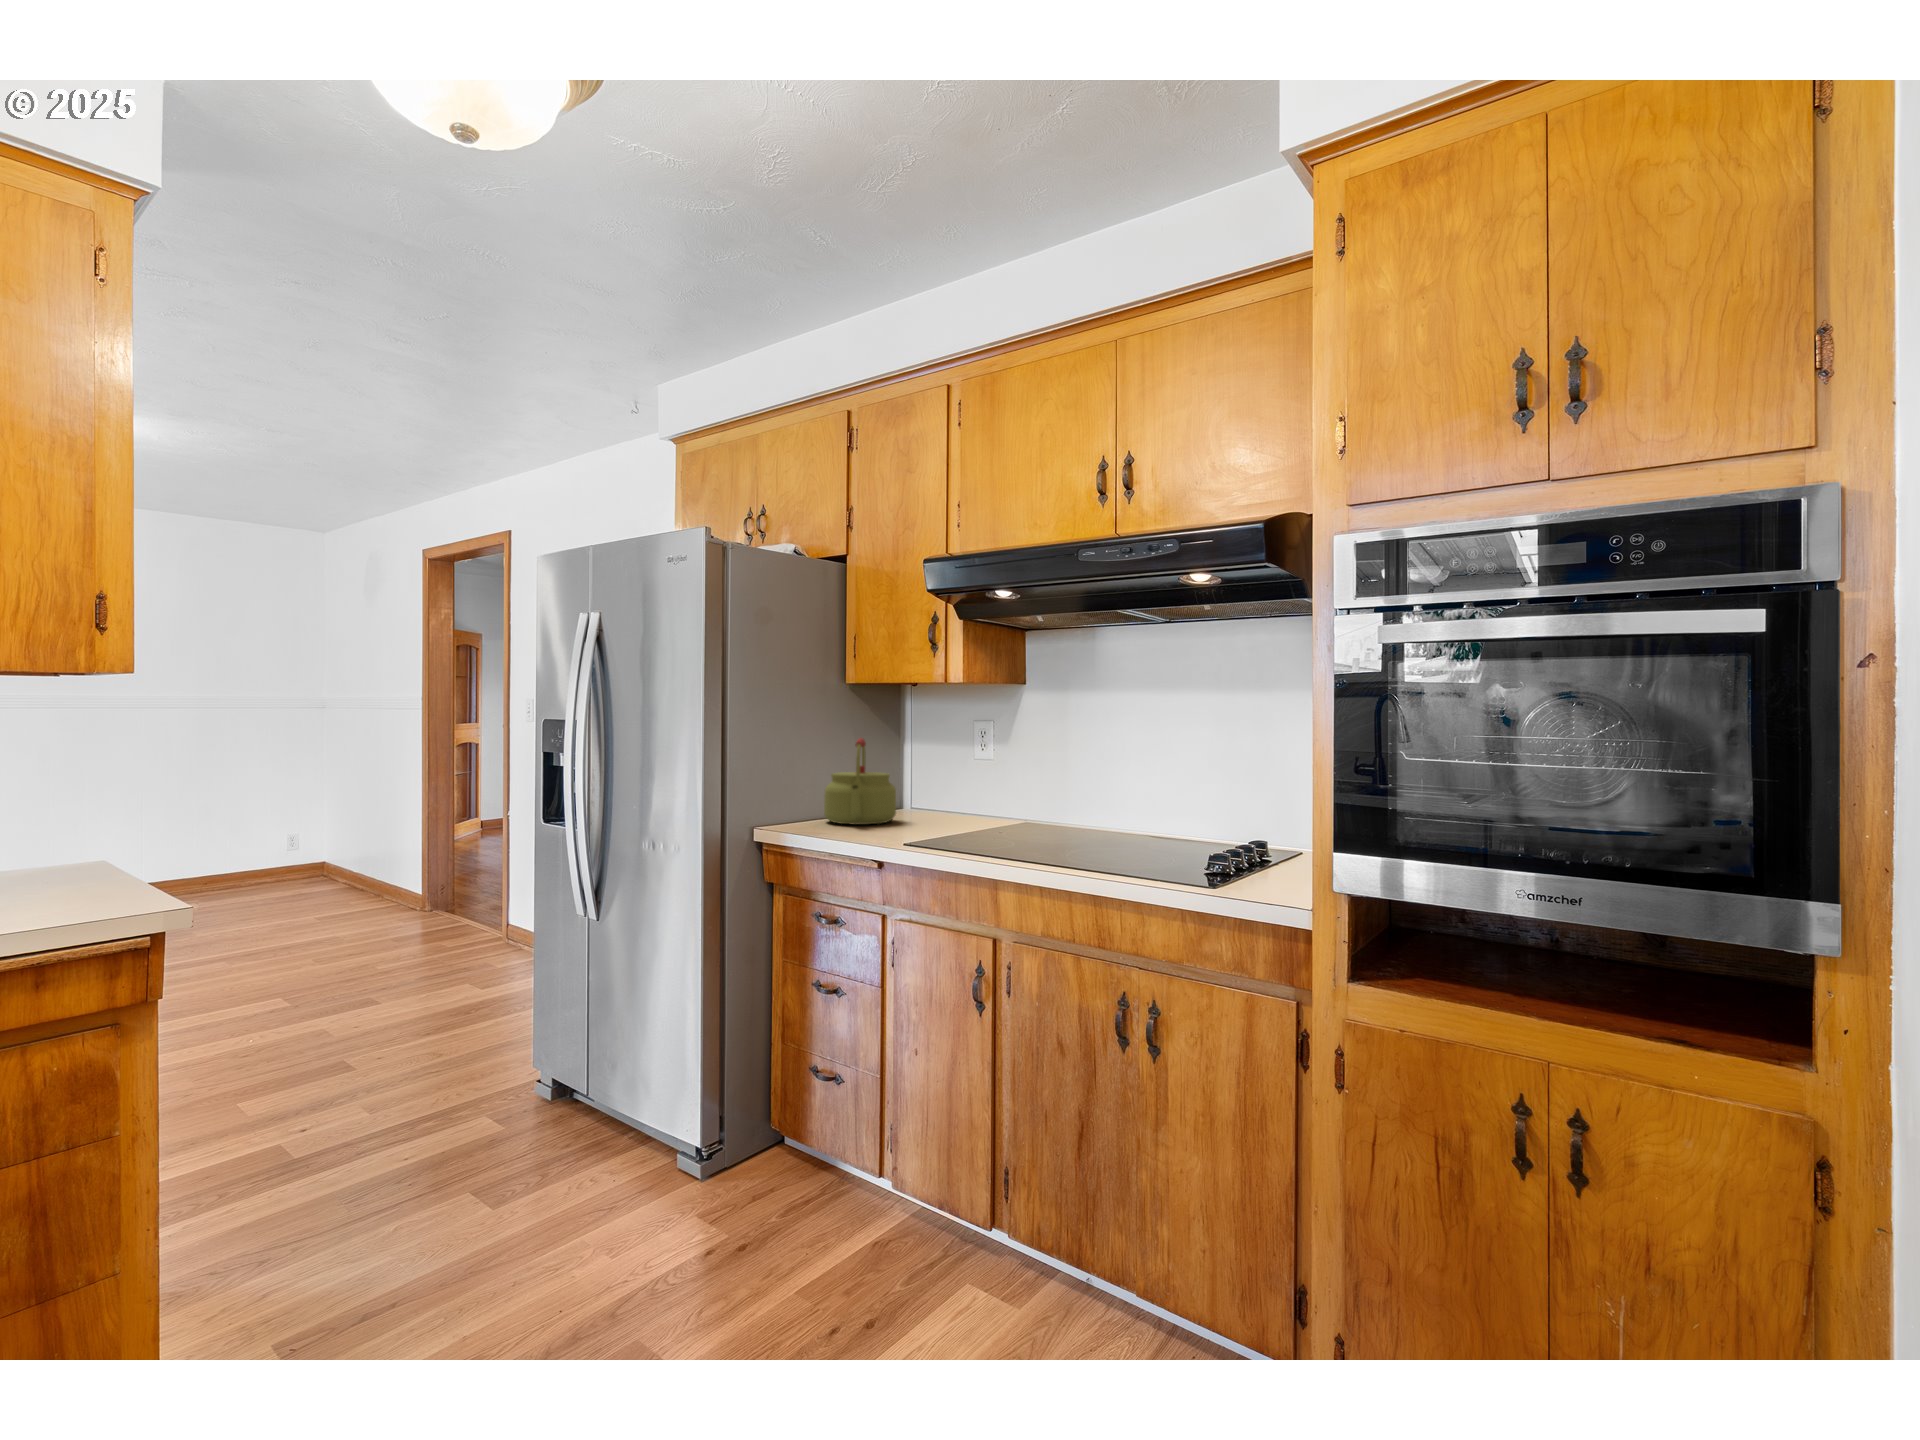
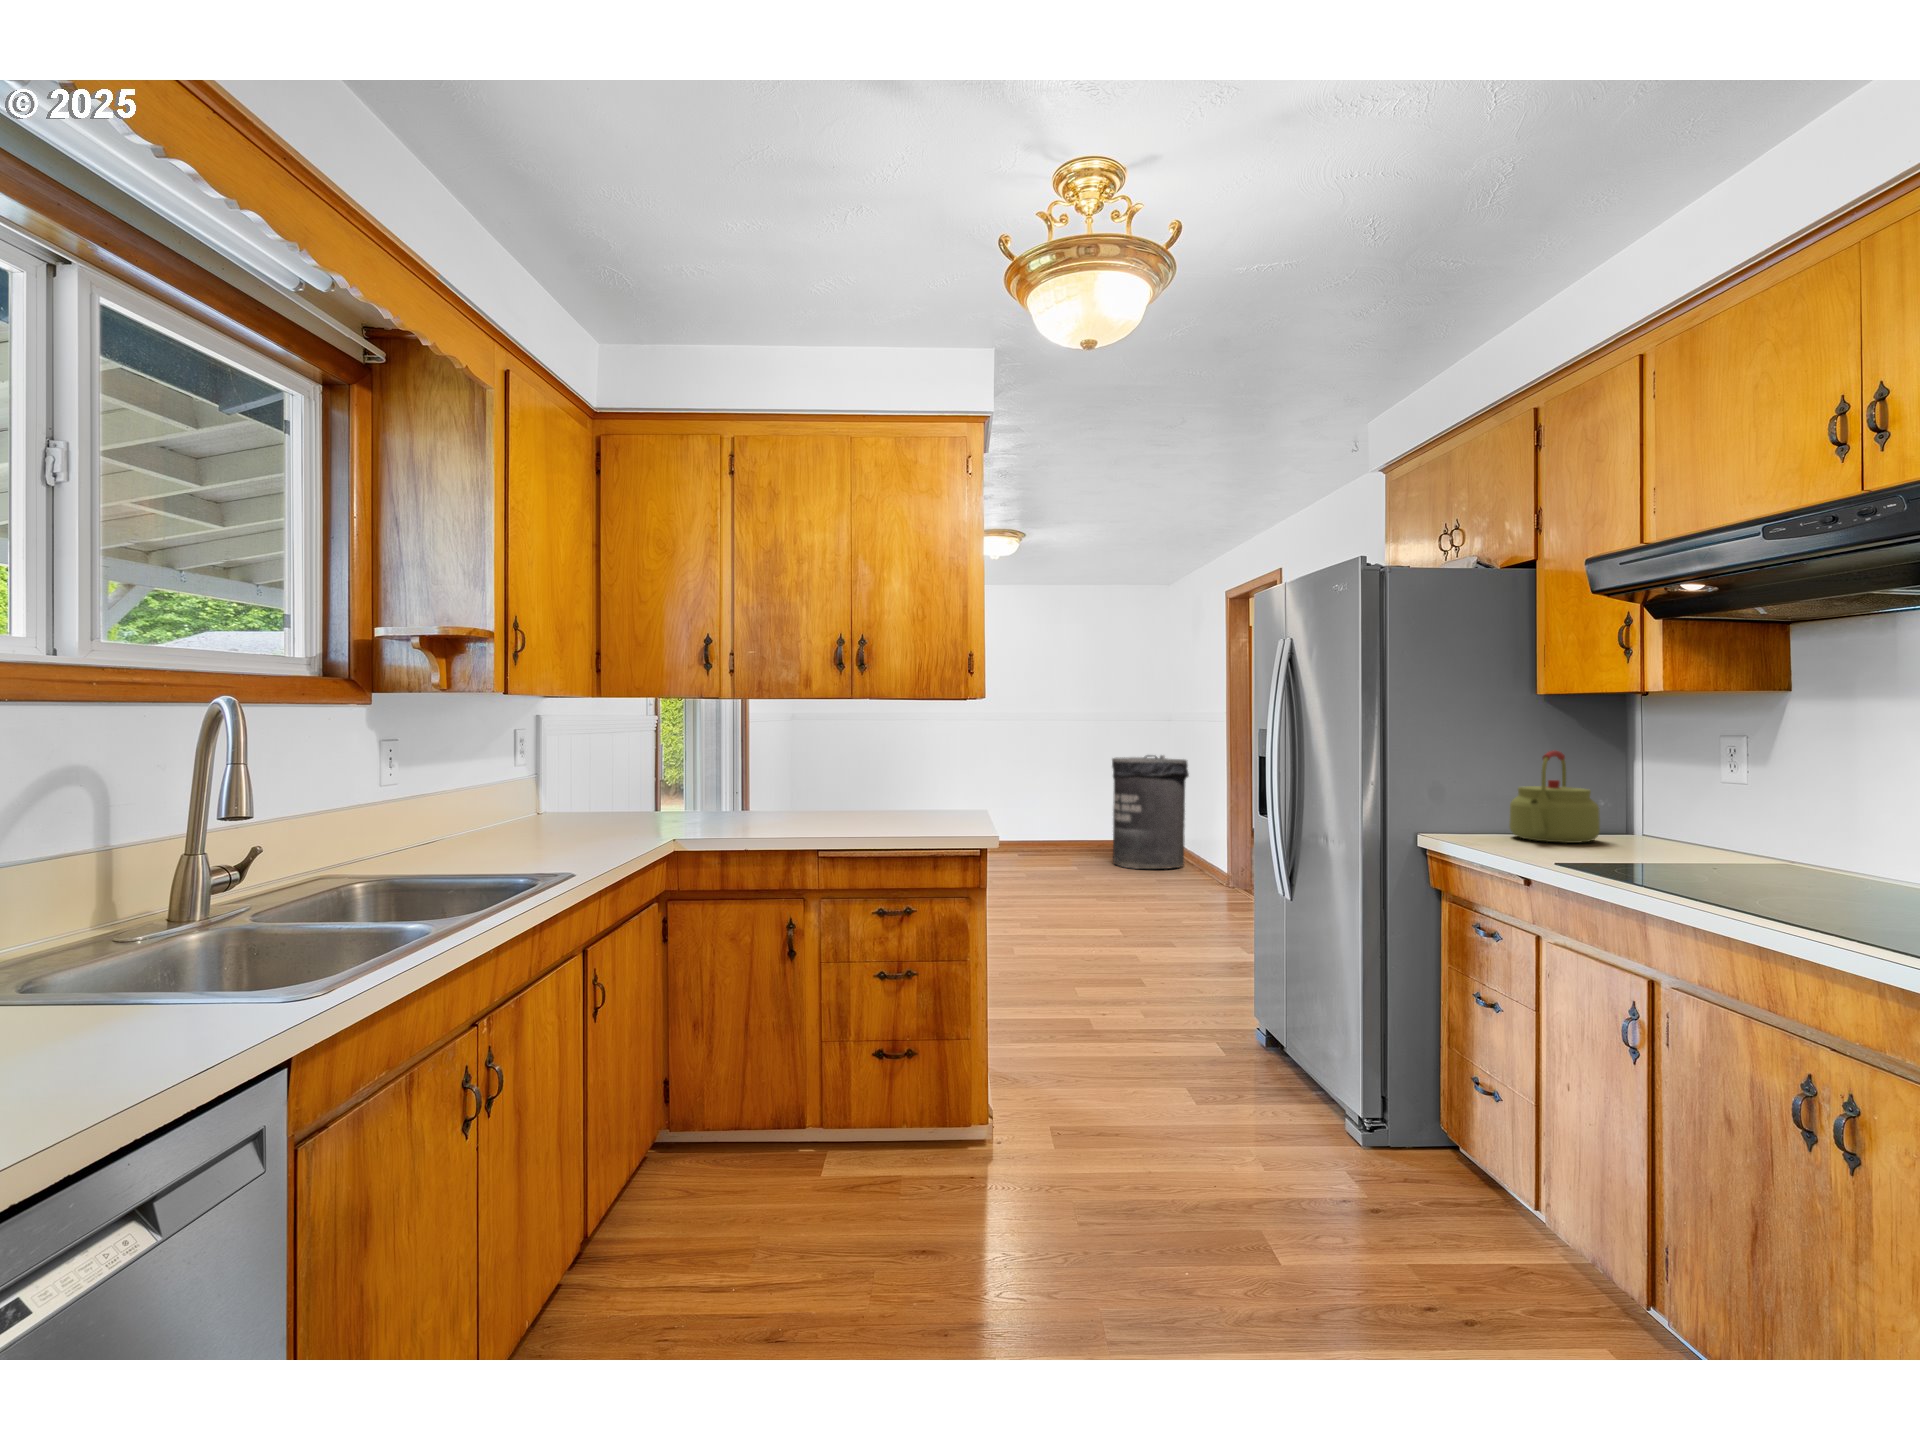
trash can: none [244,755,363,907] -> present [1112,755,1189,869]

